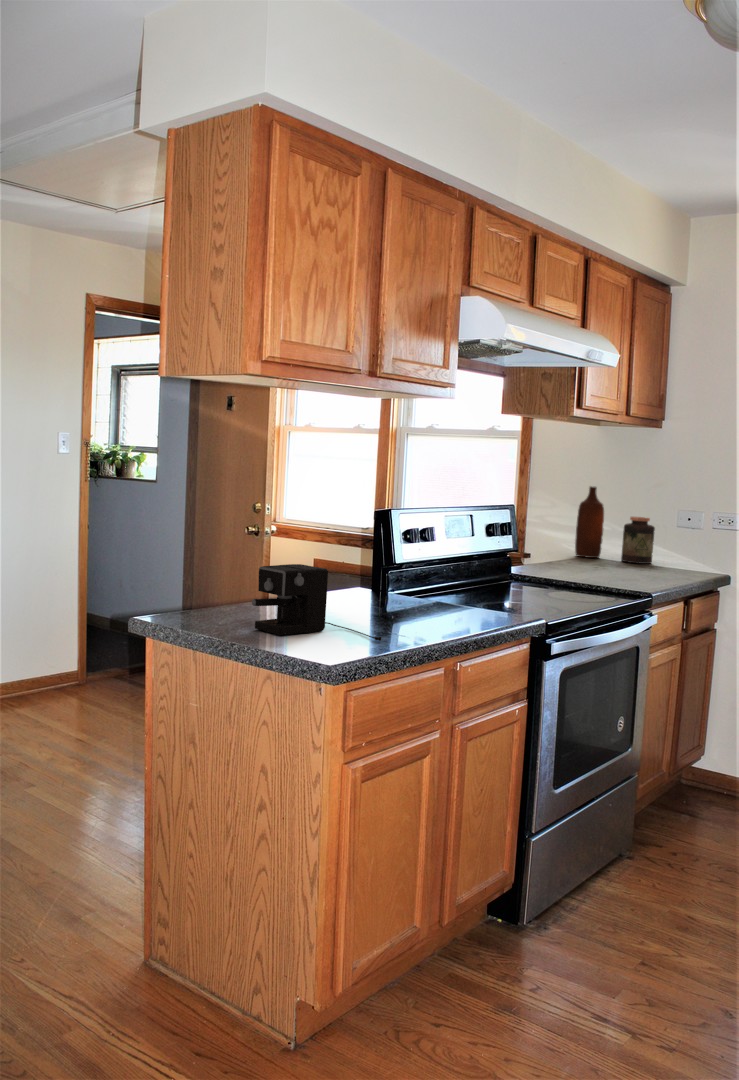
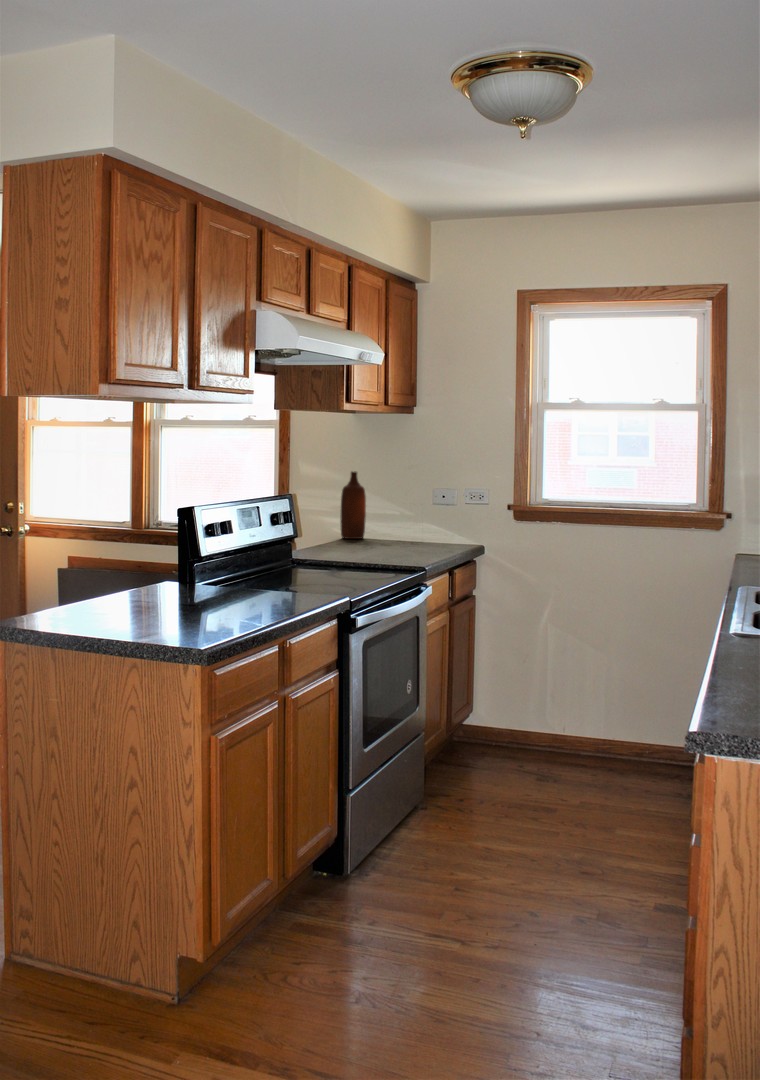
jar: present [621,517,655,564] -> none [384,498,412,541]
coffee maker: present [252,564,383,641] -> none [96,563,223,630]

